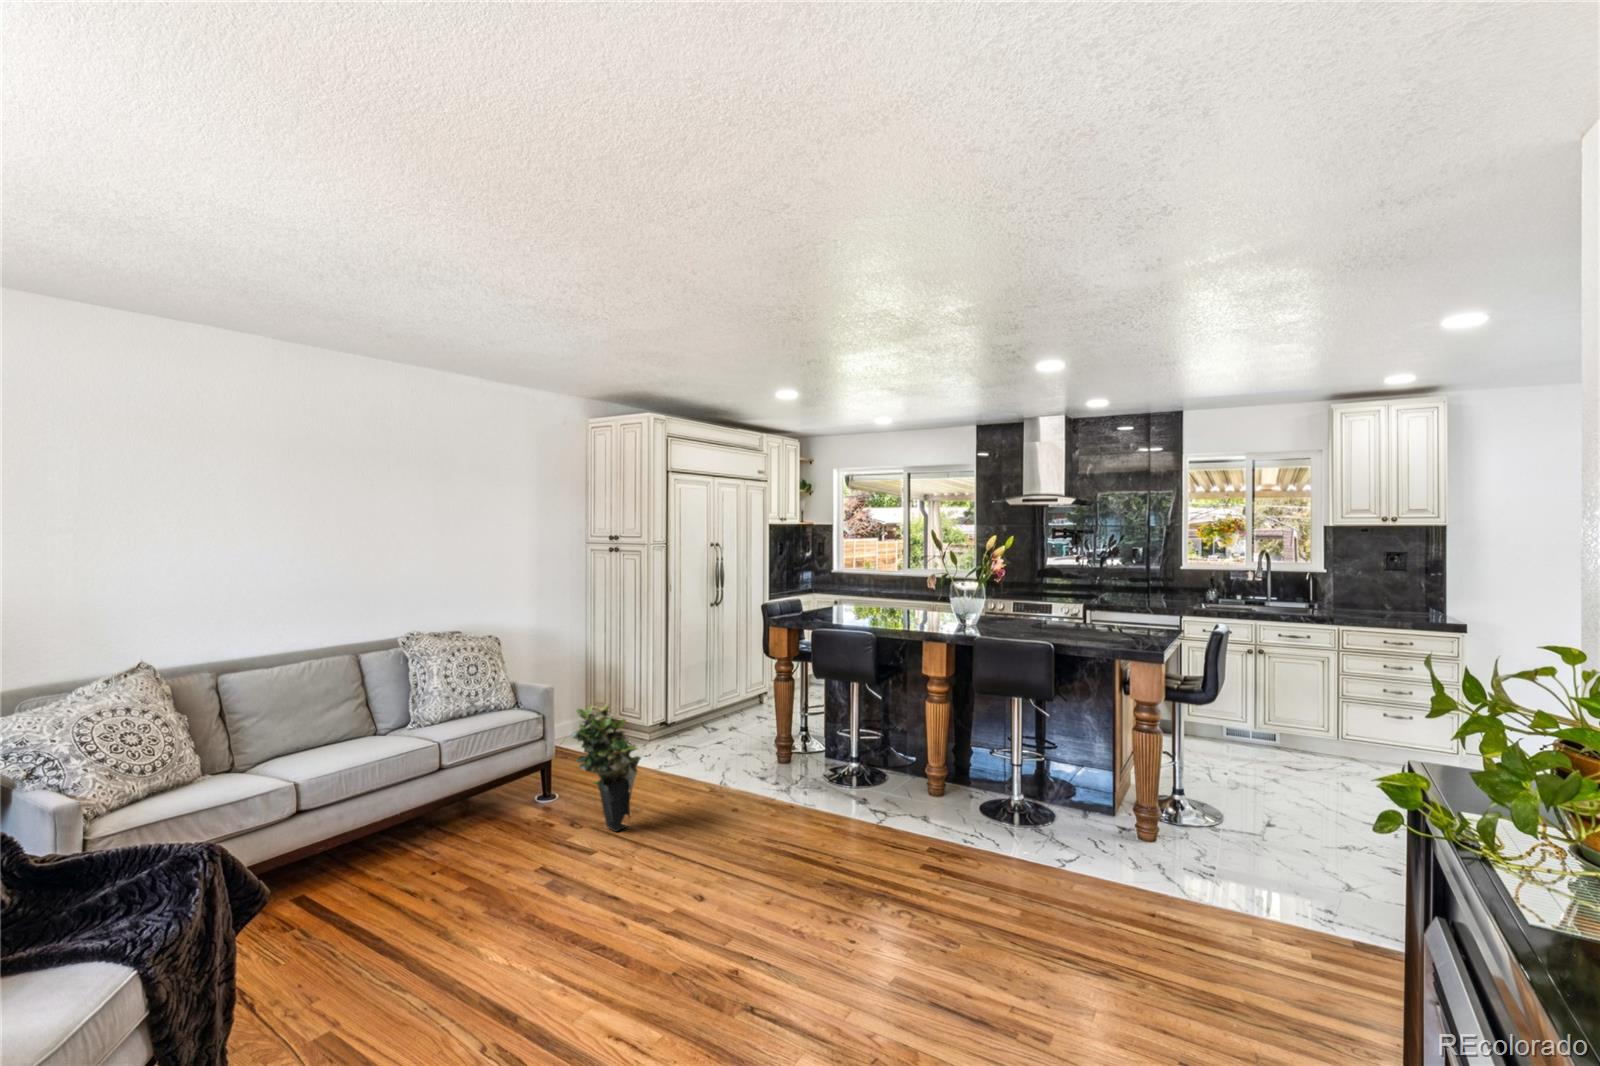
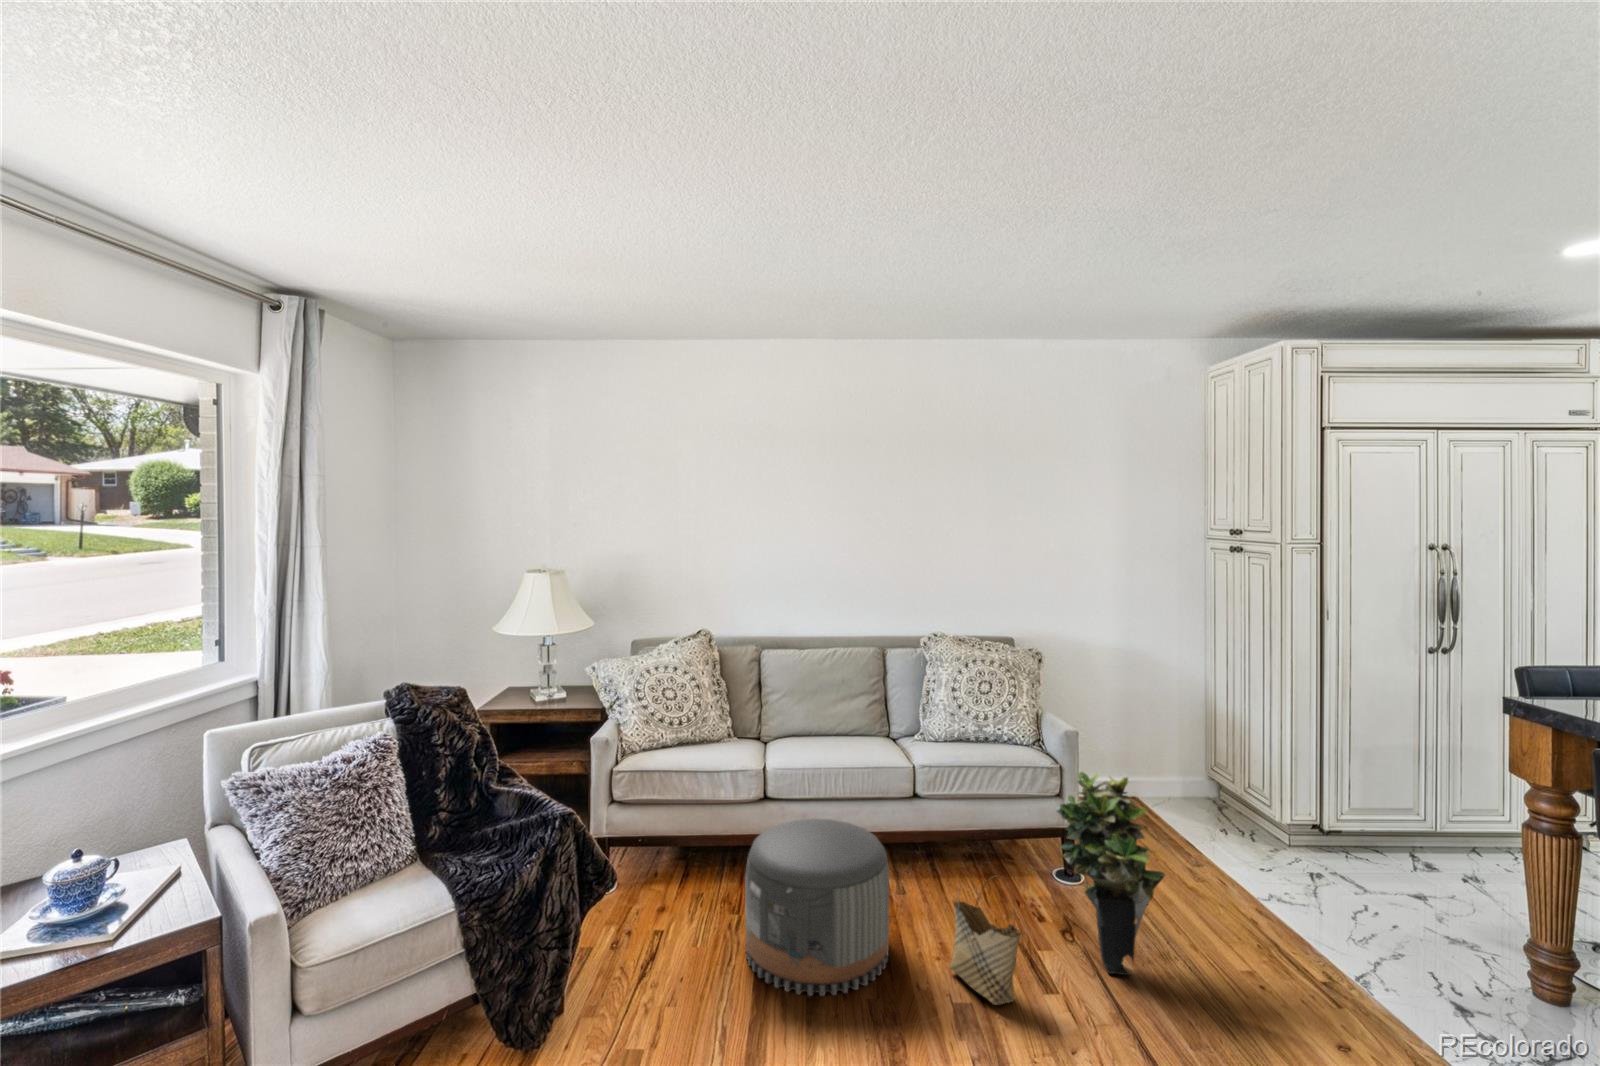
woven basket: none [523,787,582,873] -> present [949,875,1021,1005]
pouf: none [334,796,478,946] -> present [745,818,889,996]

